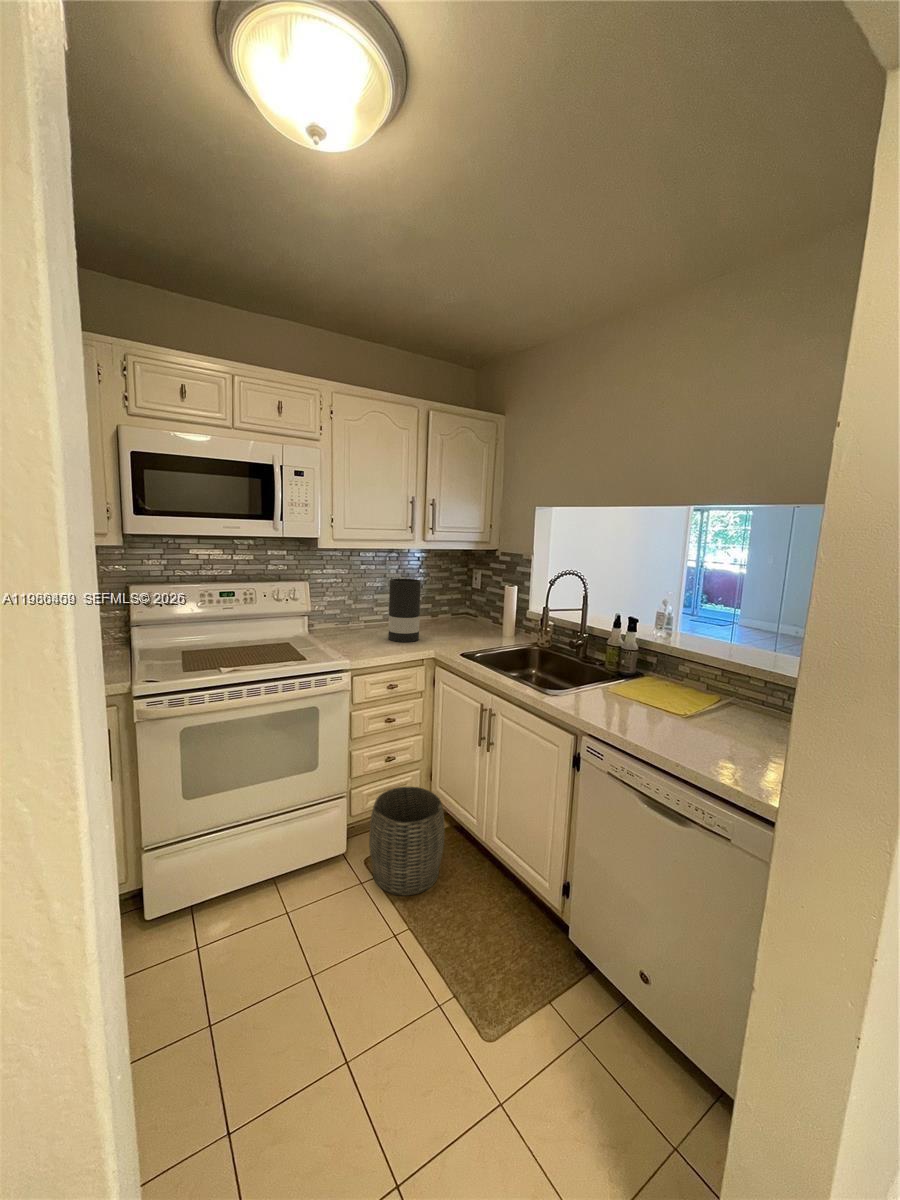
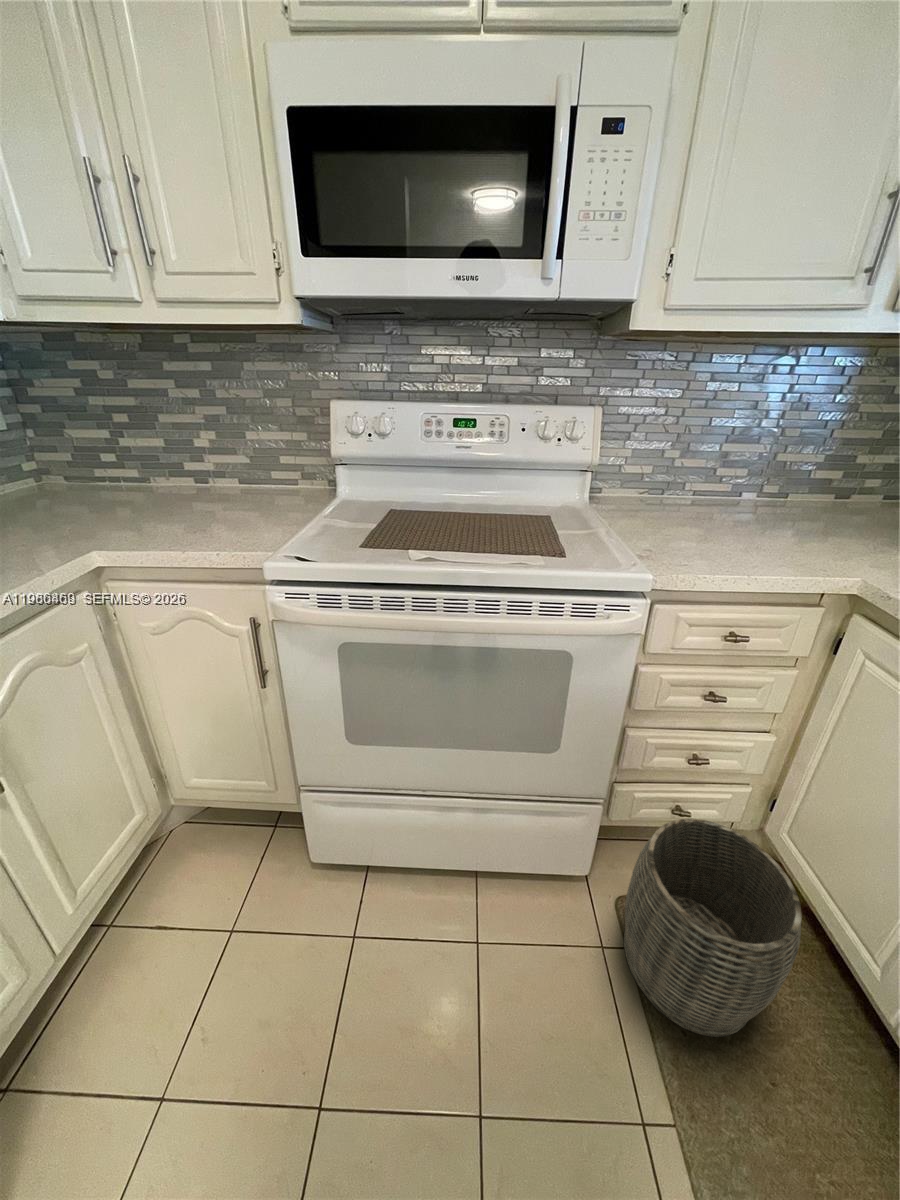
vase: present [388,579,421,642] -> none [743,404,866,546]

